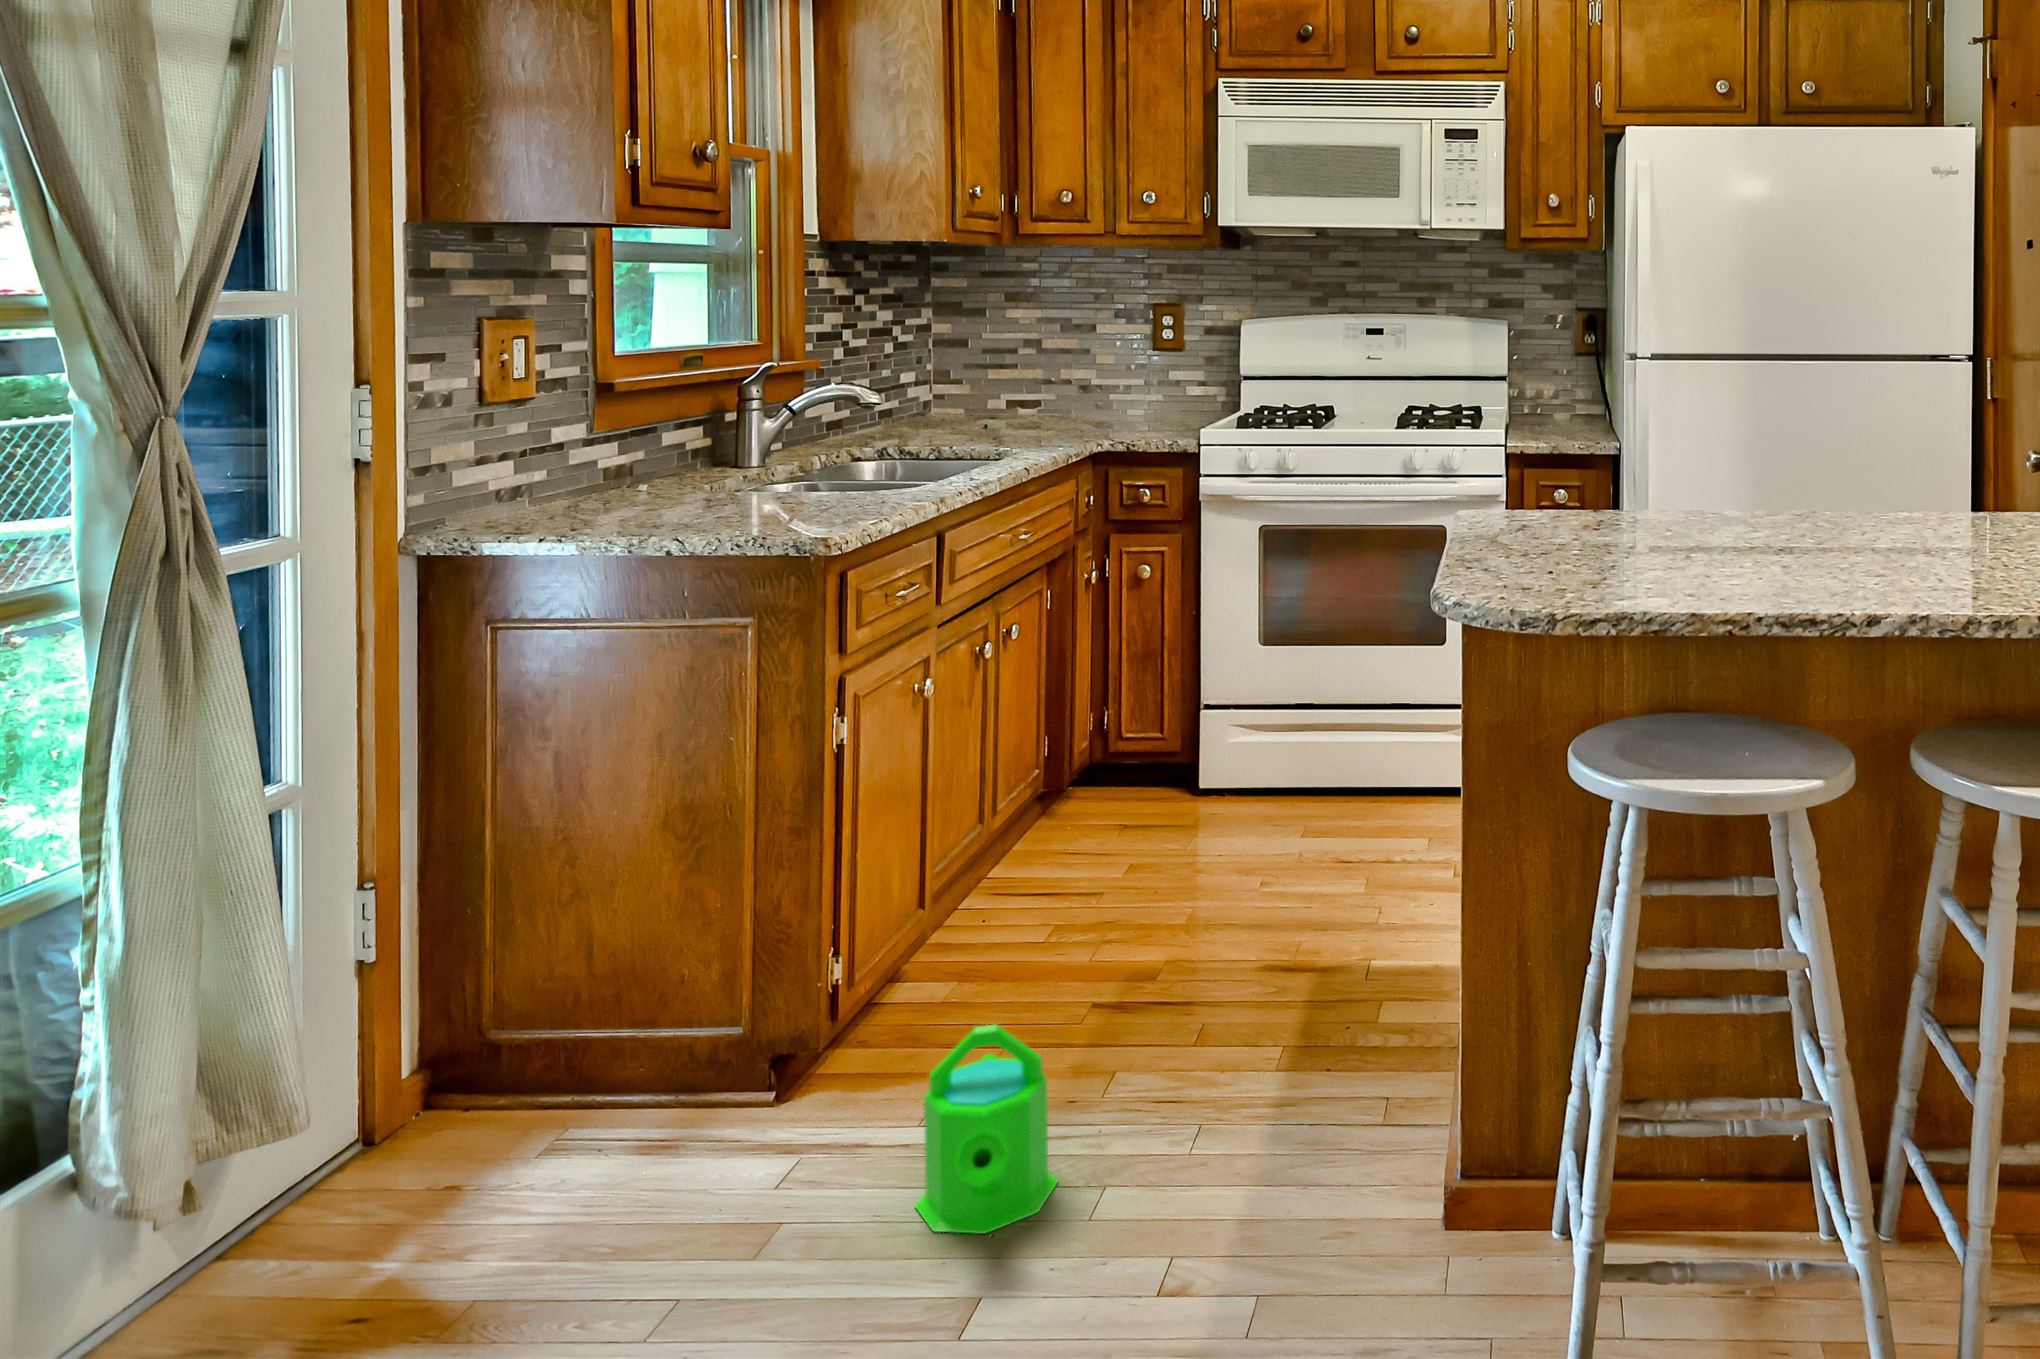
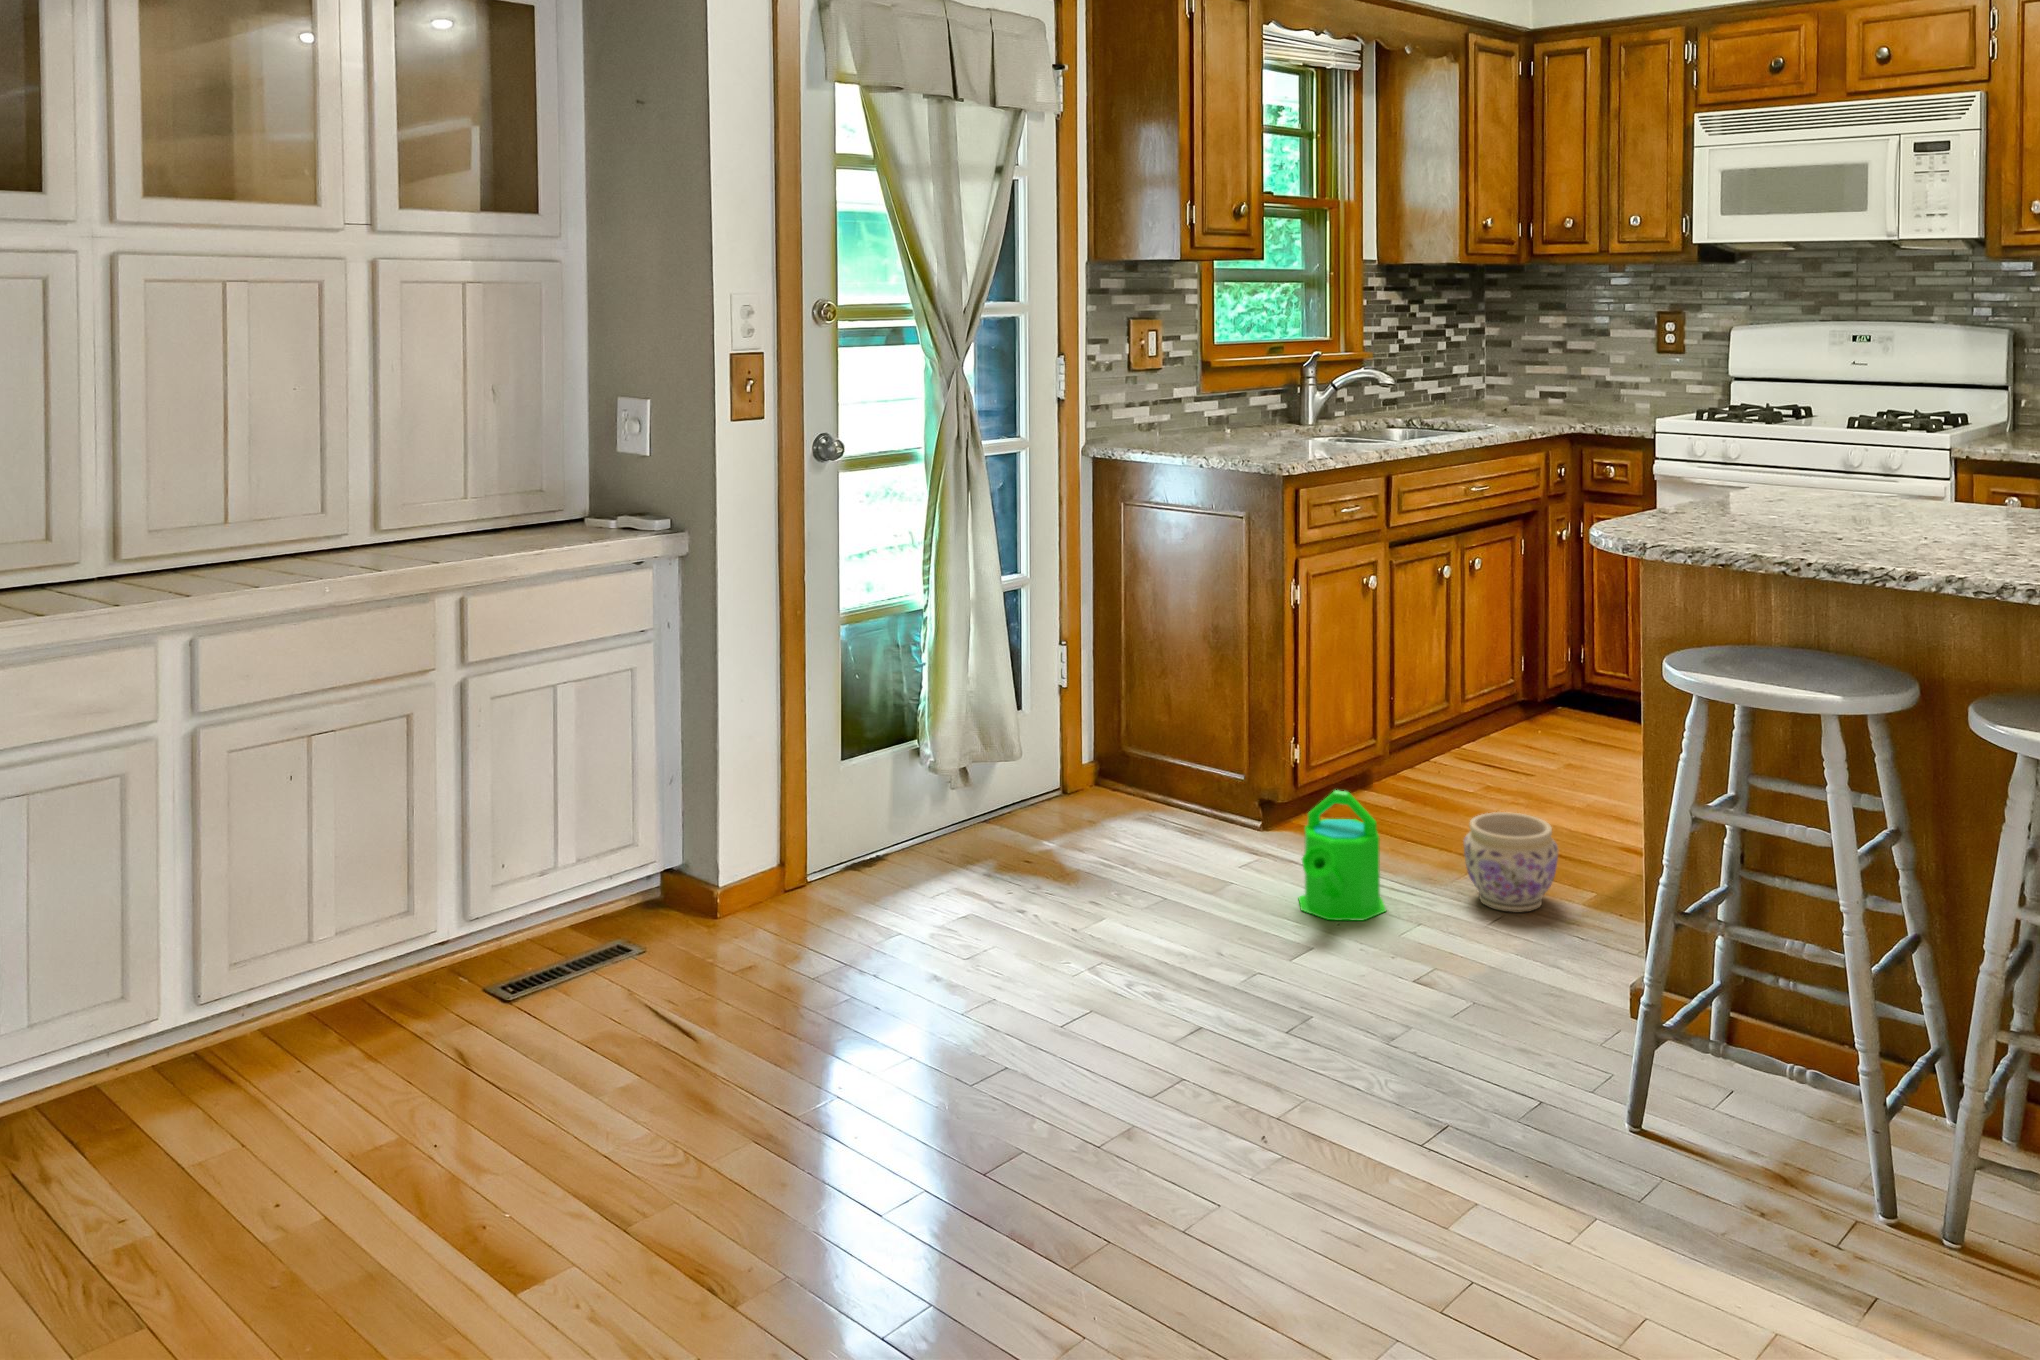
planter: none [1144,974,1271,1122] -> present [1464,812,1558,913]

